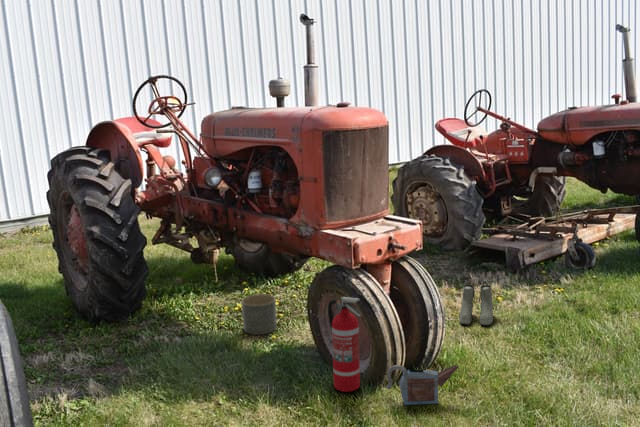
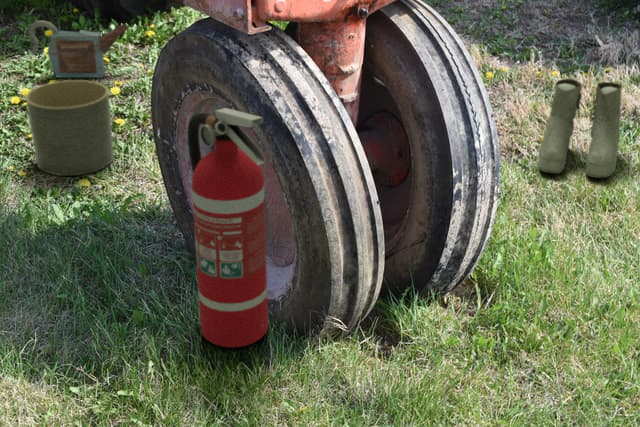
watering can: present [386,365,459,405] -> present [28,21,129,78]

